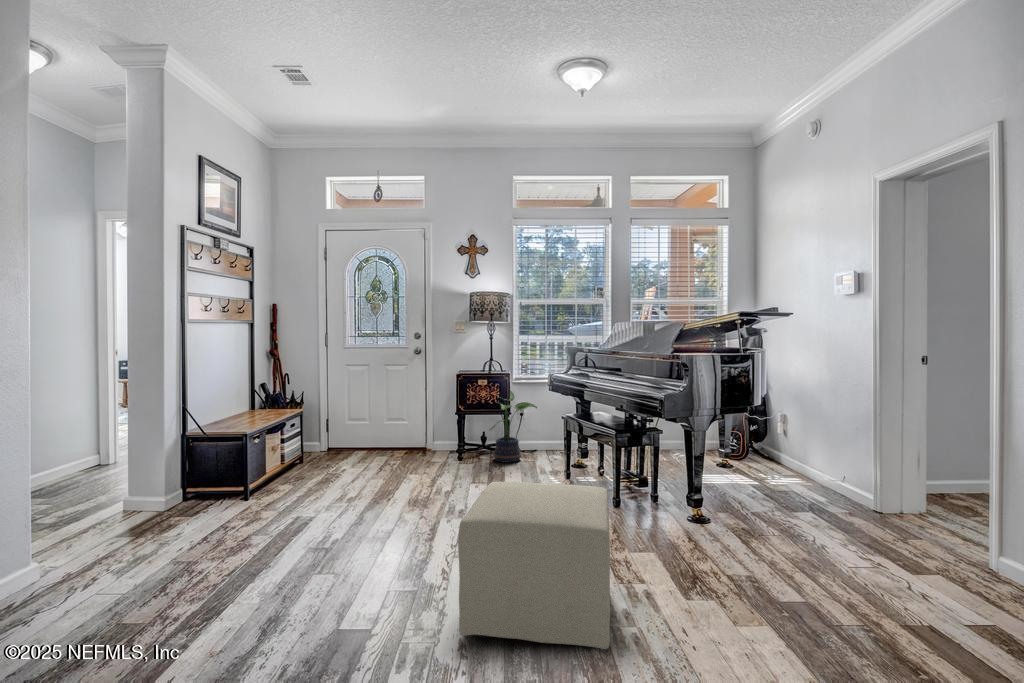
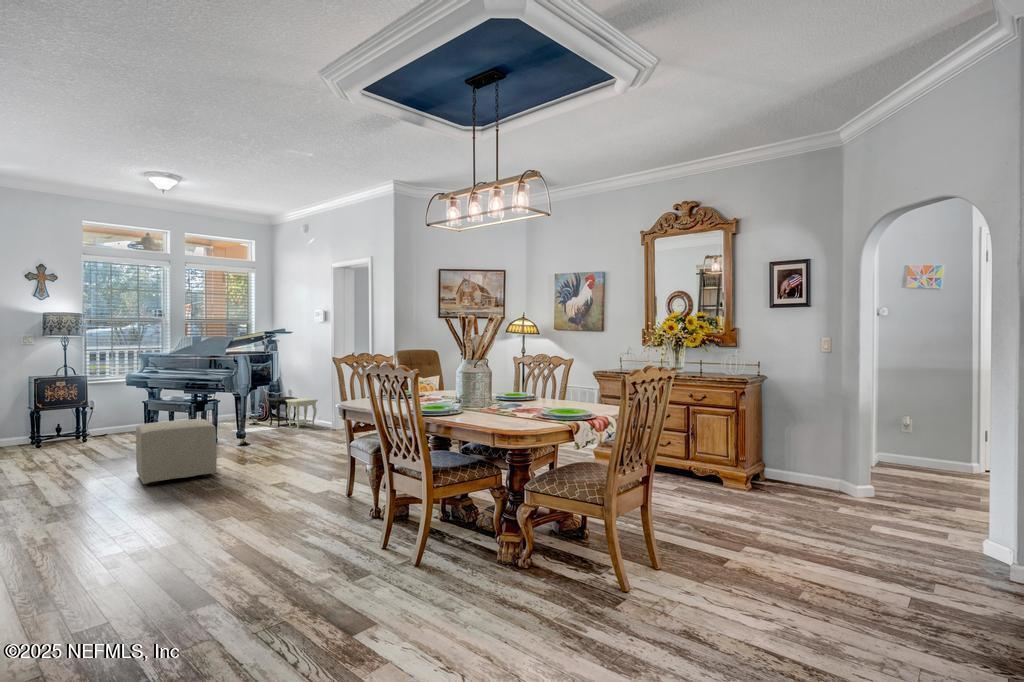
potted plant: present [489,391,537,463] -> none [66,388,112,445]
side table: none [742,426,841,494] -> present [267,397,318,429]

